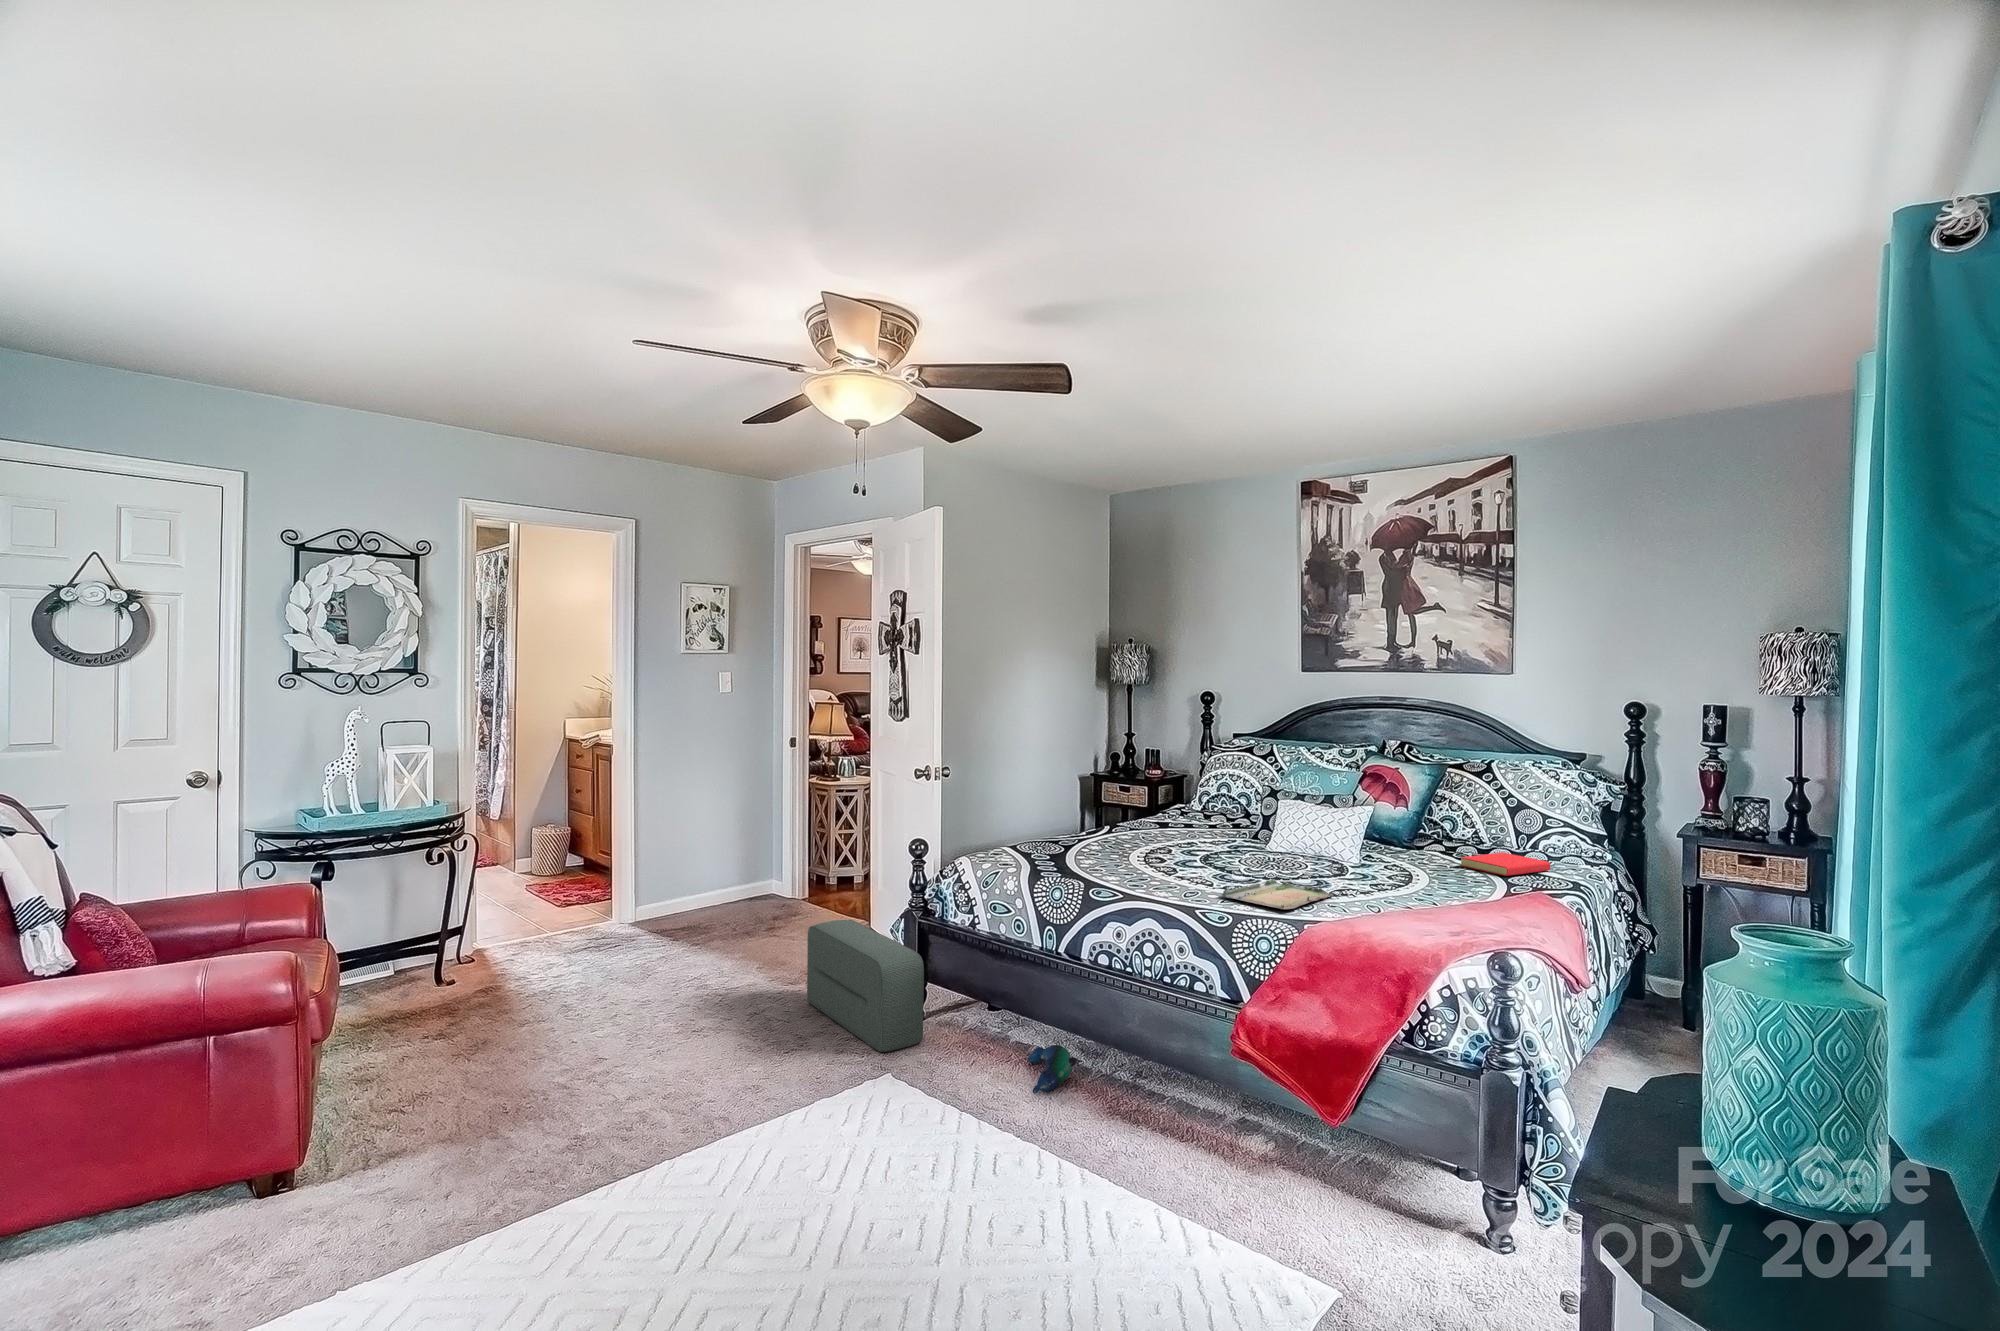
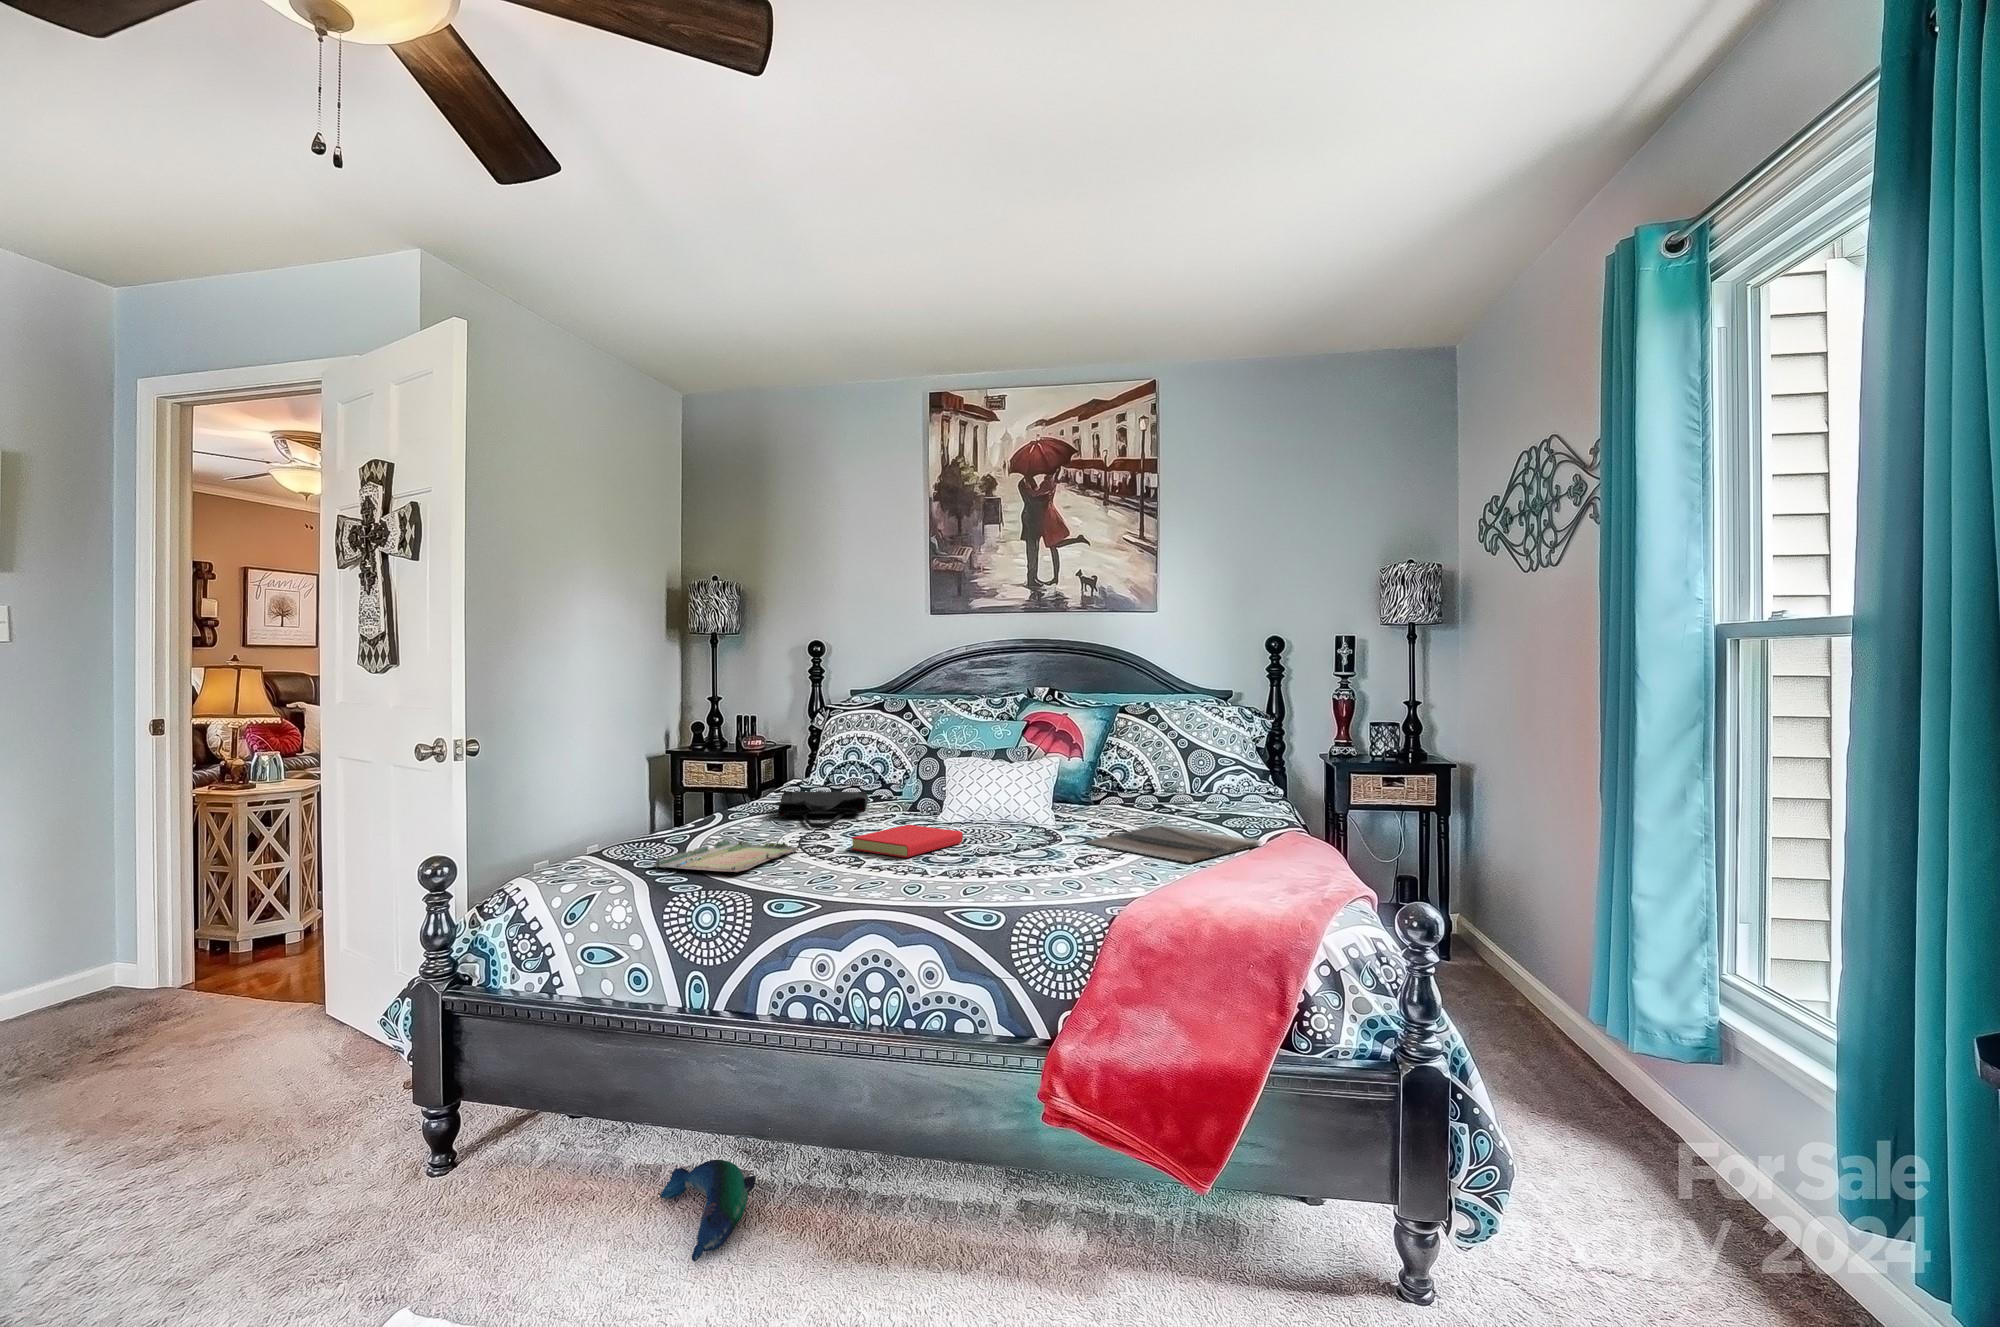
tote bag: none [1141,815,1214,846] -> present [778,791,869,828]
book: present [1460,852,1550,876] -> present [852,825,963,858]
laptop: none [1352,873,1508,905] -> present [1086,825,1261,863]
tray: present [1221,879,1333,910] -> present [653,838,799,872]
pouf: present [807,920,924,1052] -> none [179,1017,454,1261]

